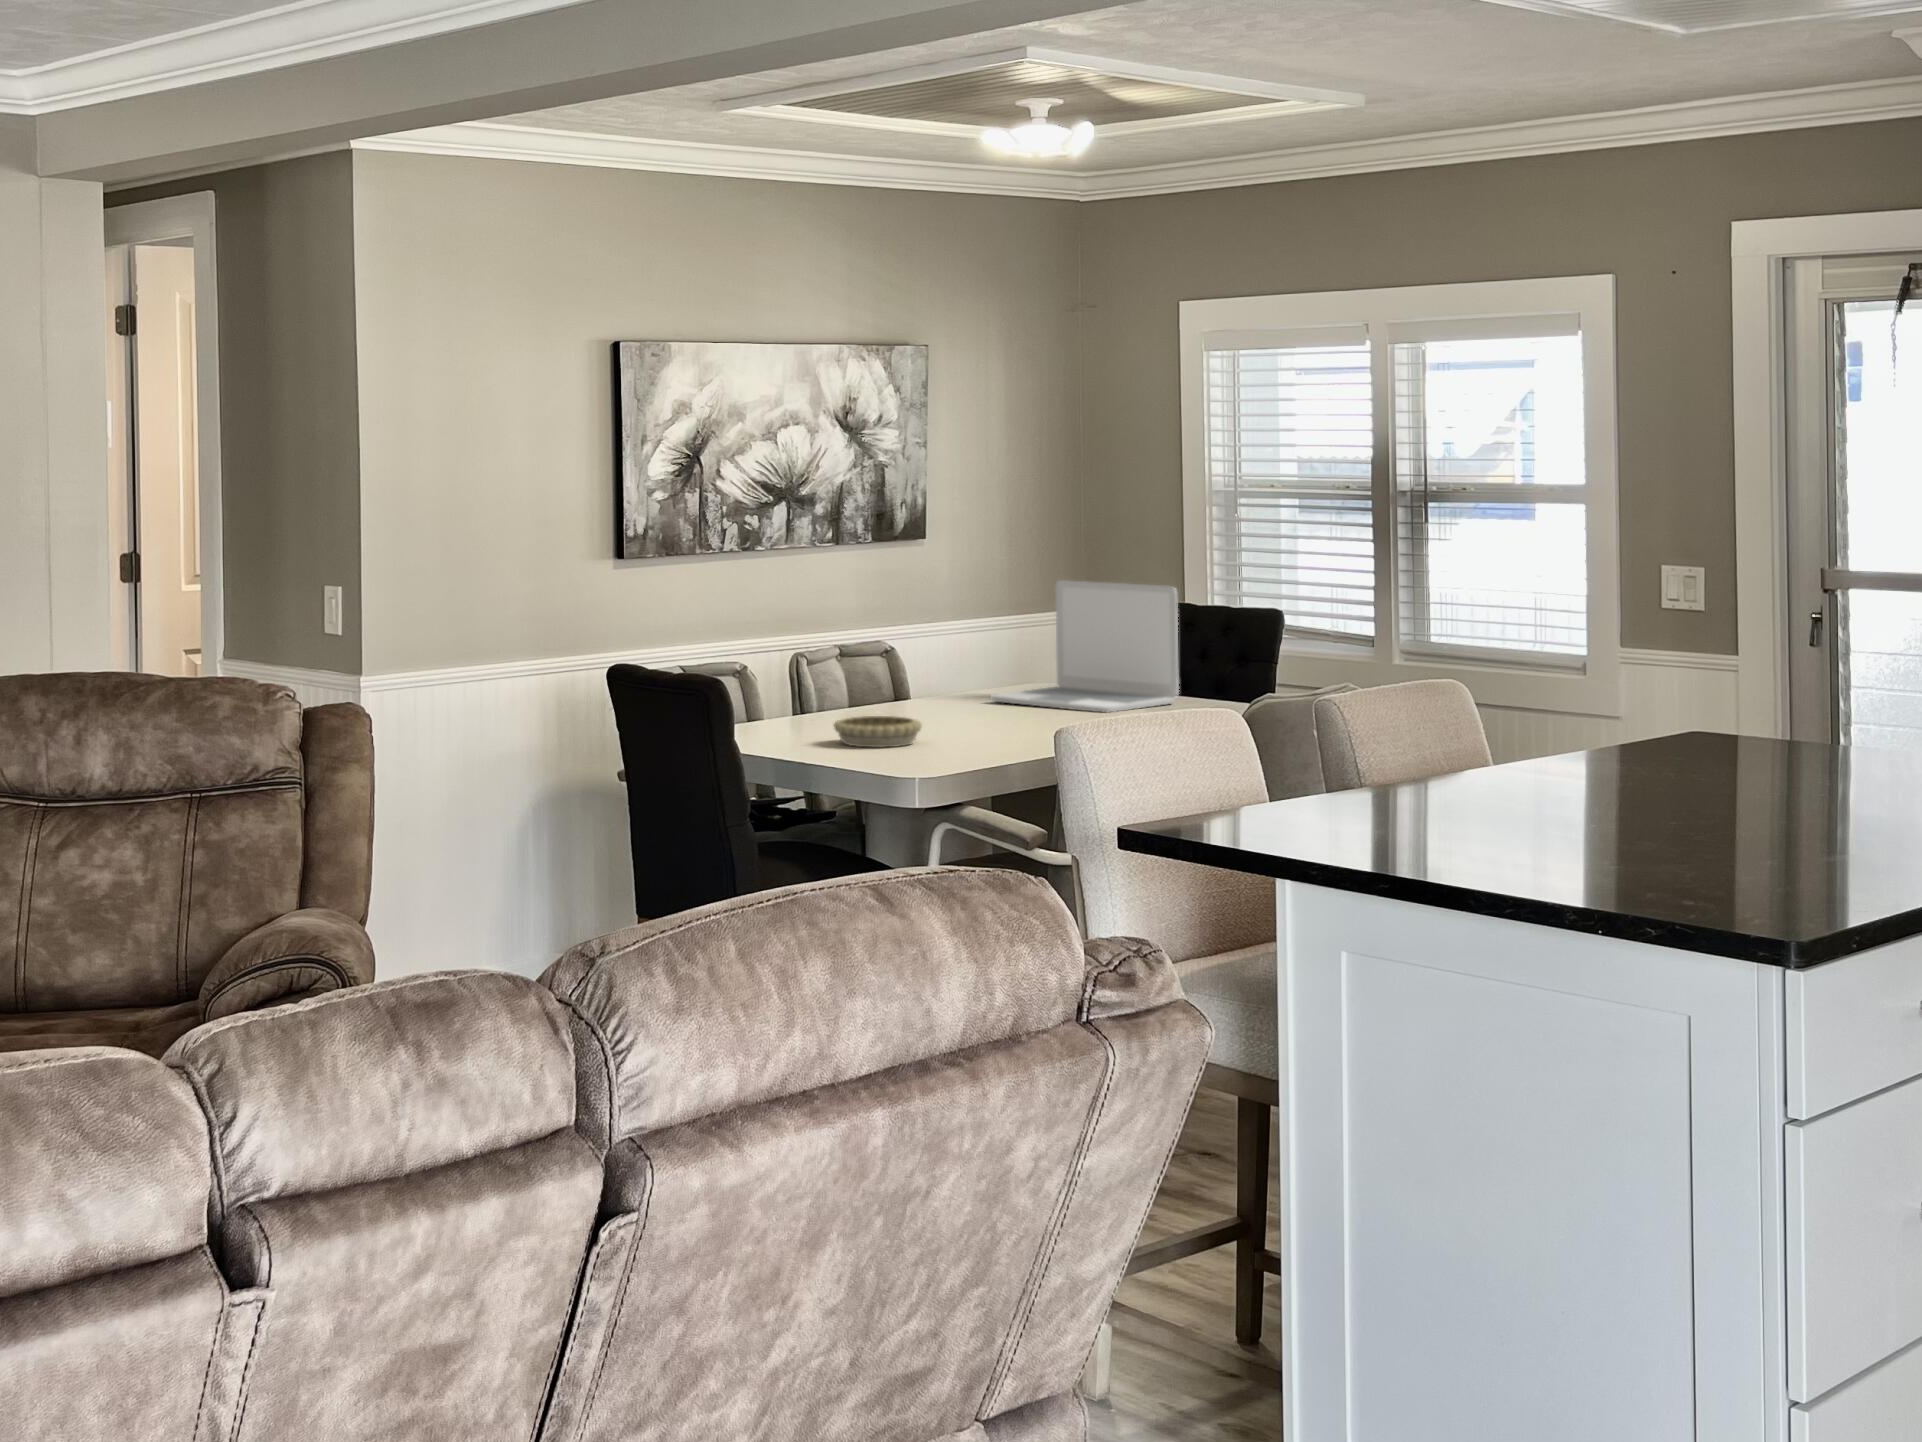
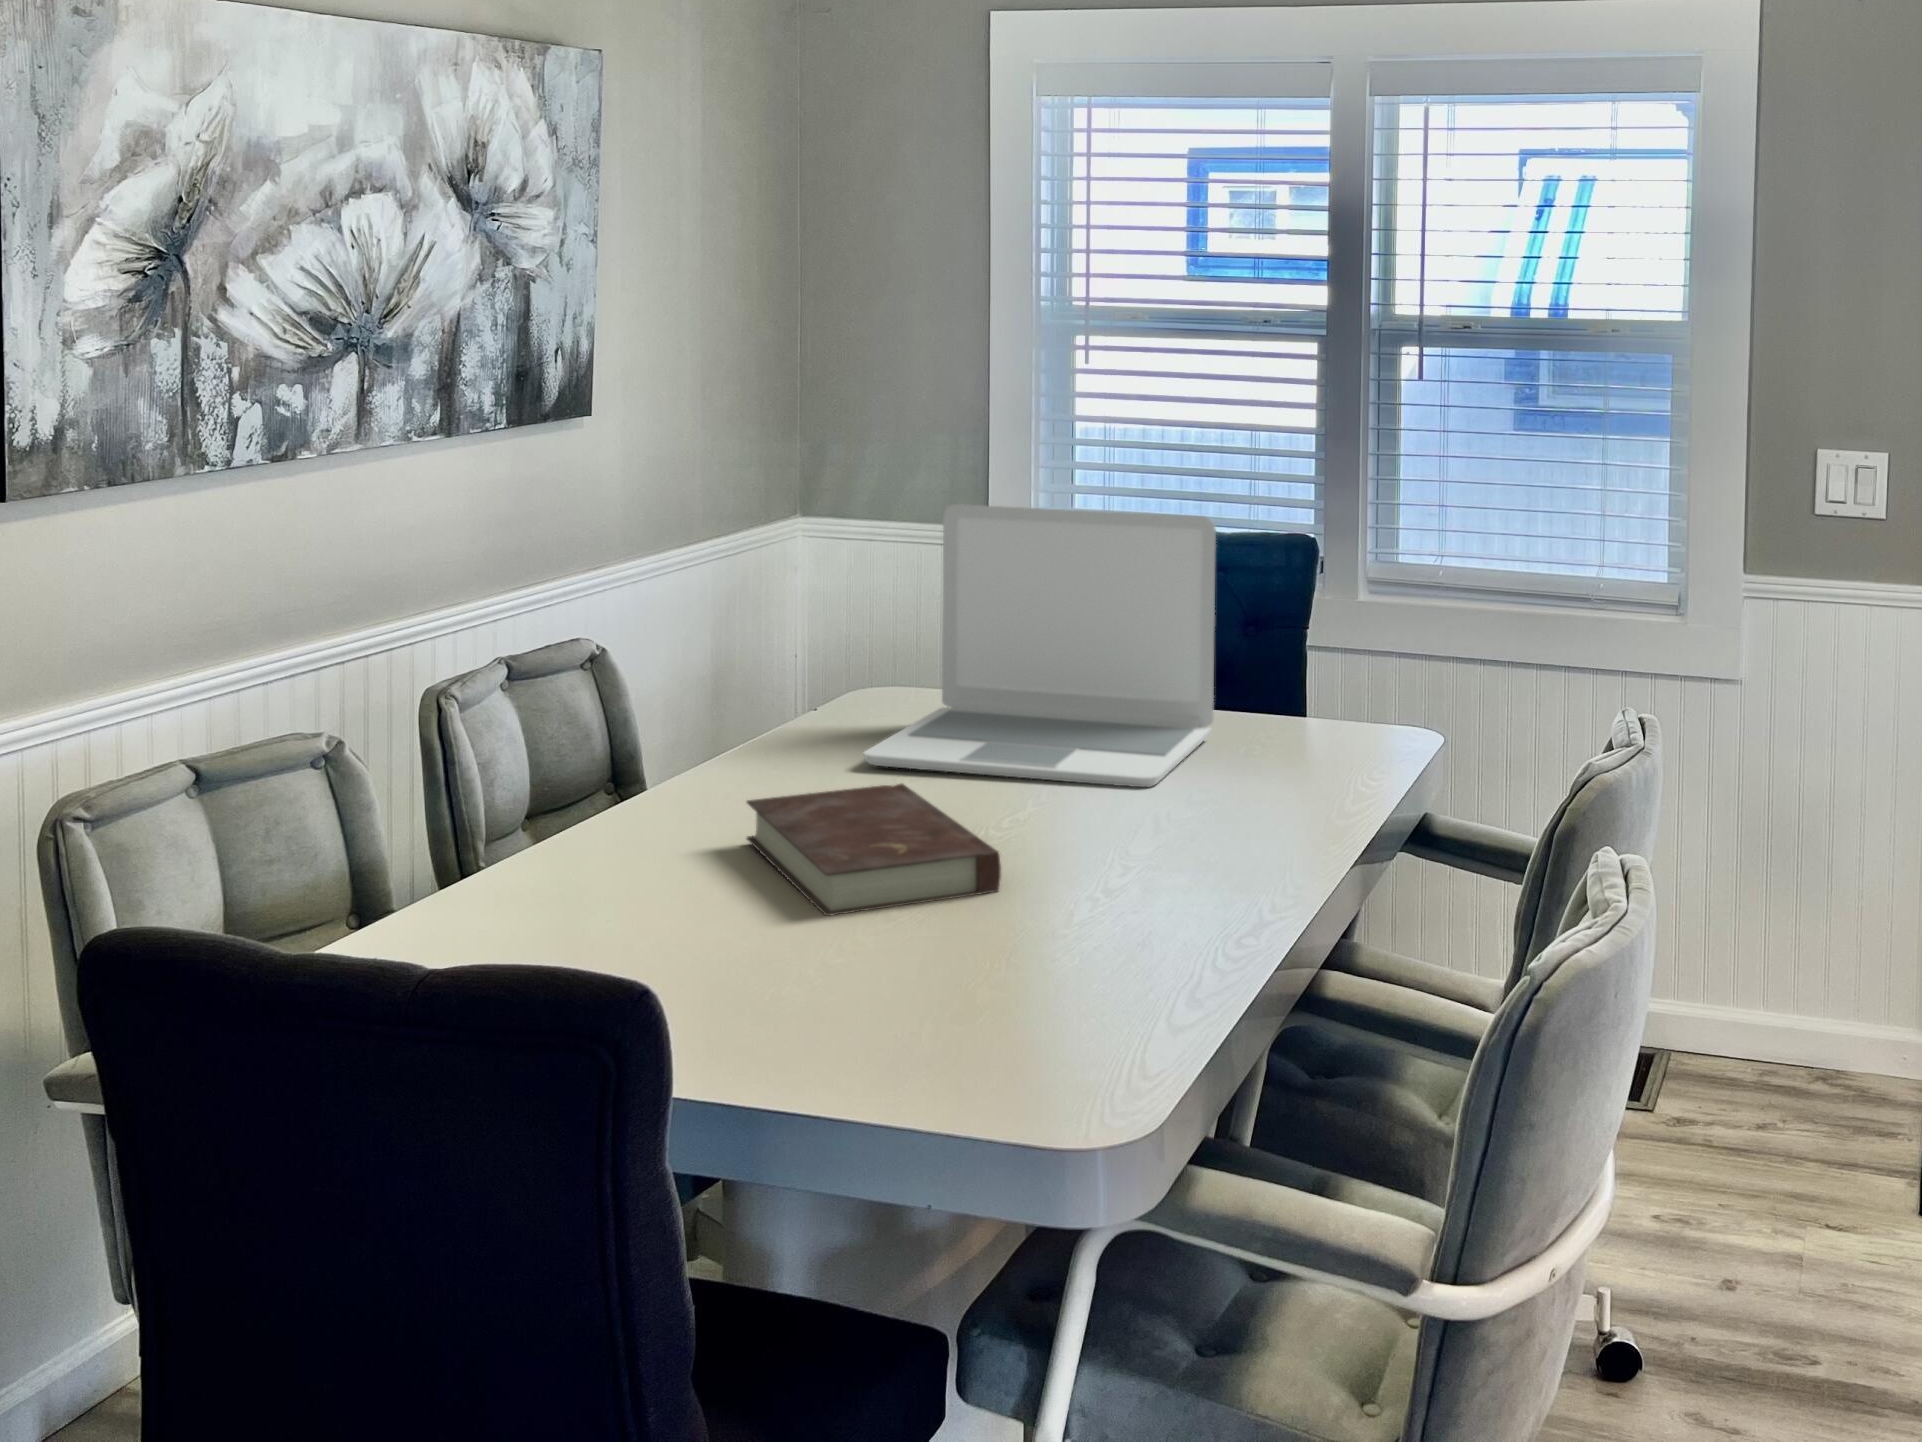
book: none [898,695,976,727] -> present [747,784,1001,916]
decorative bowl: present [834,716,922,747] -> none [789,942,1032,1074]

